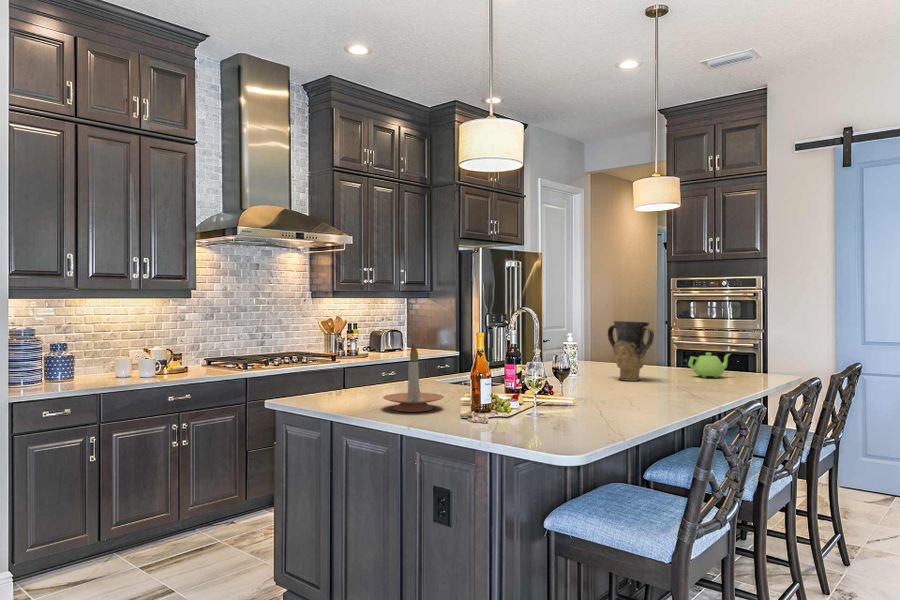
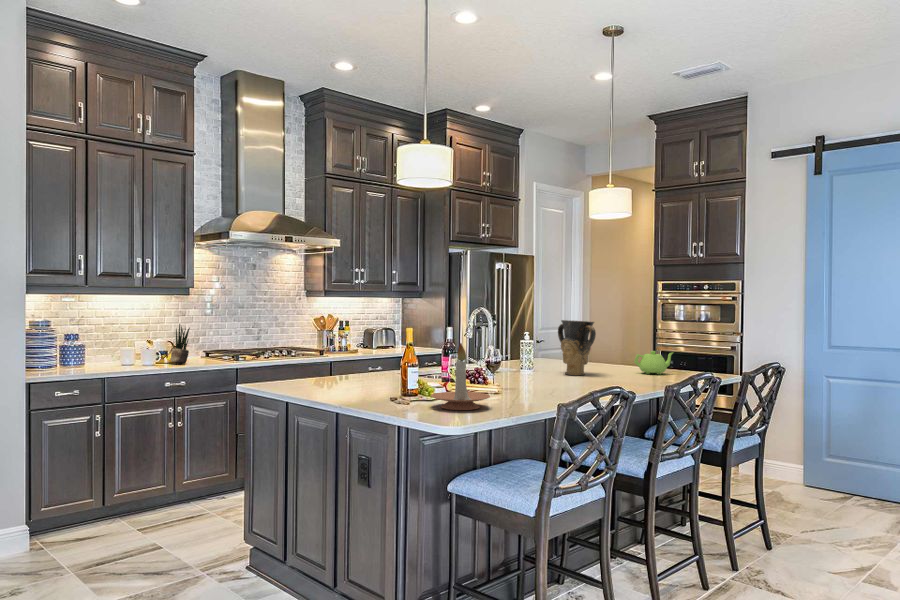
potted plant: none [174,330,195,374] -> present [171,324,190,363]
candle holder: present [383,343,444,412] -> present [431,343,490,410]

